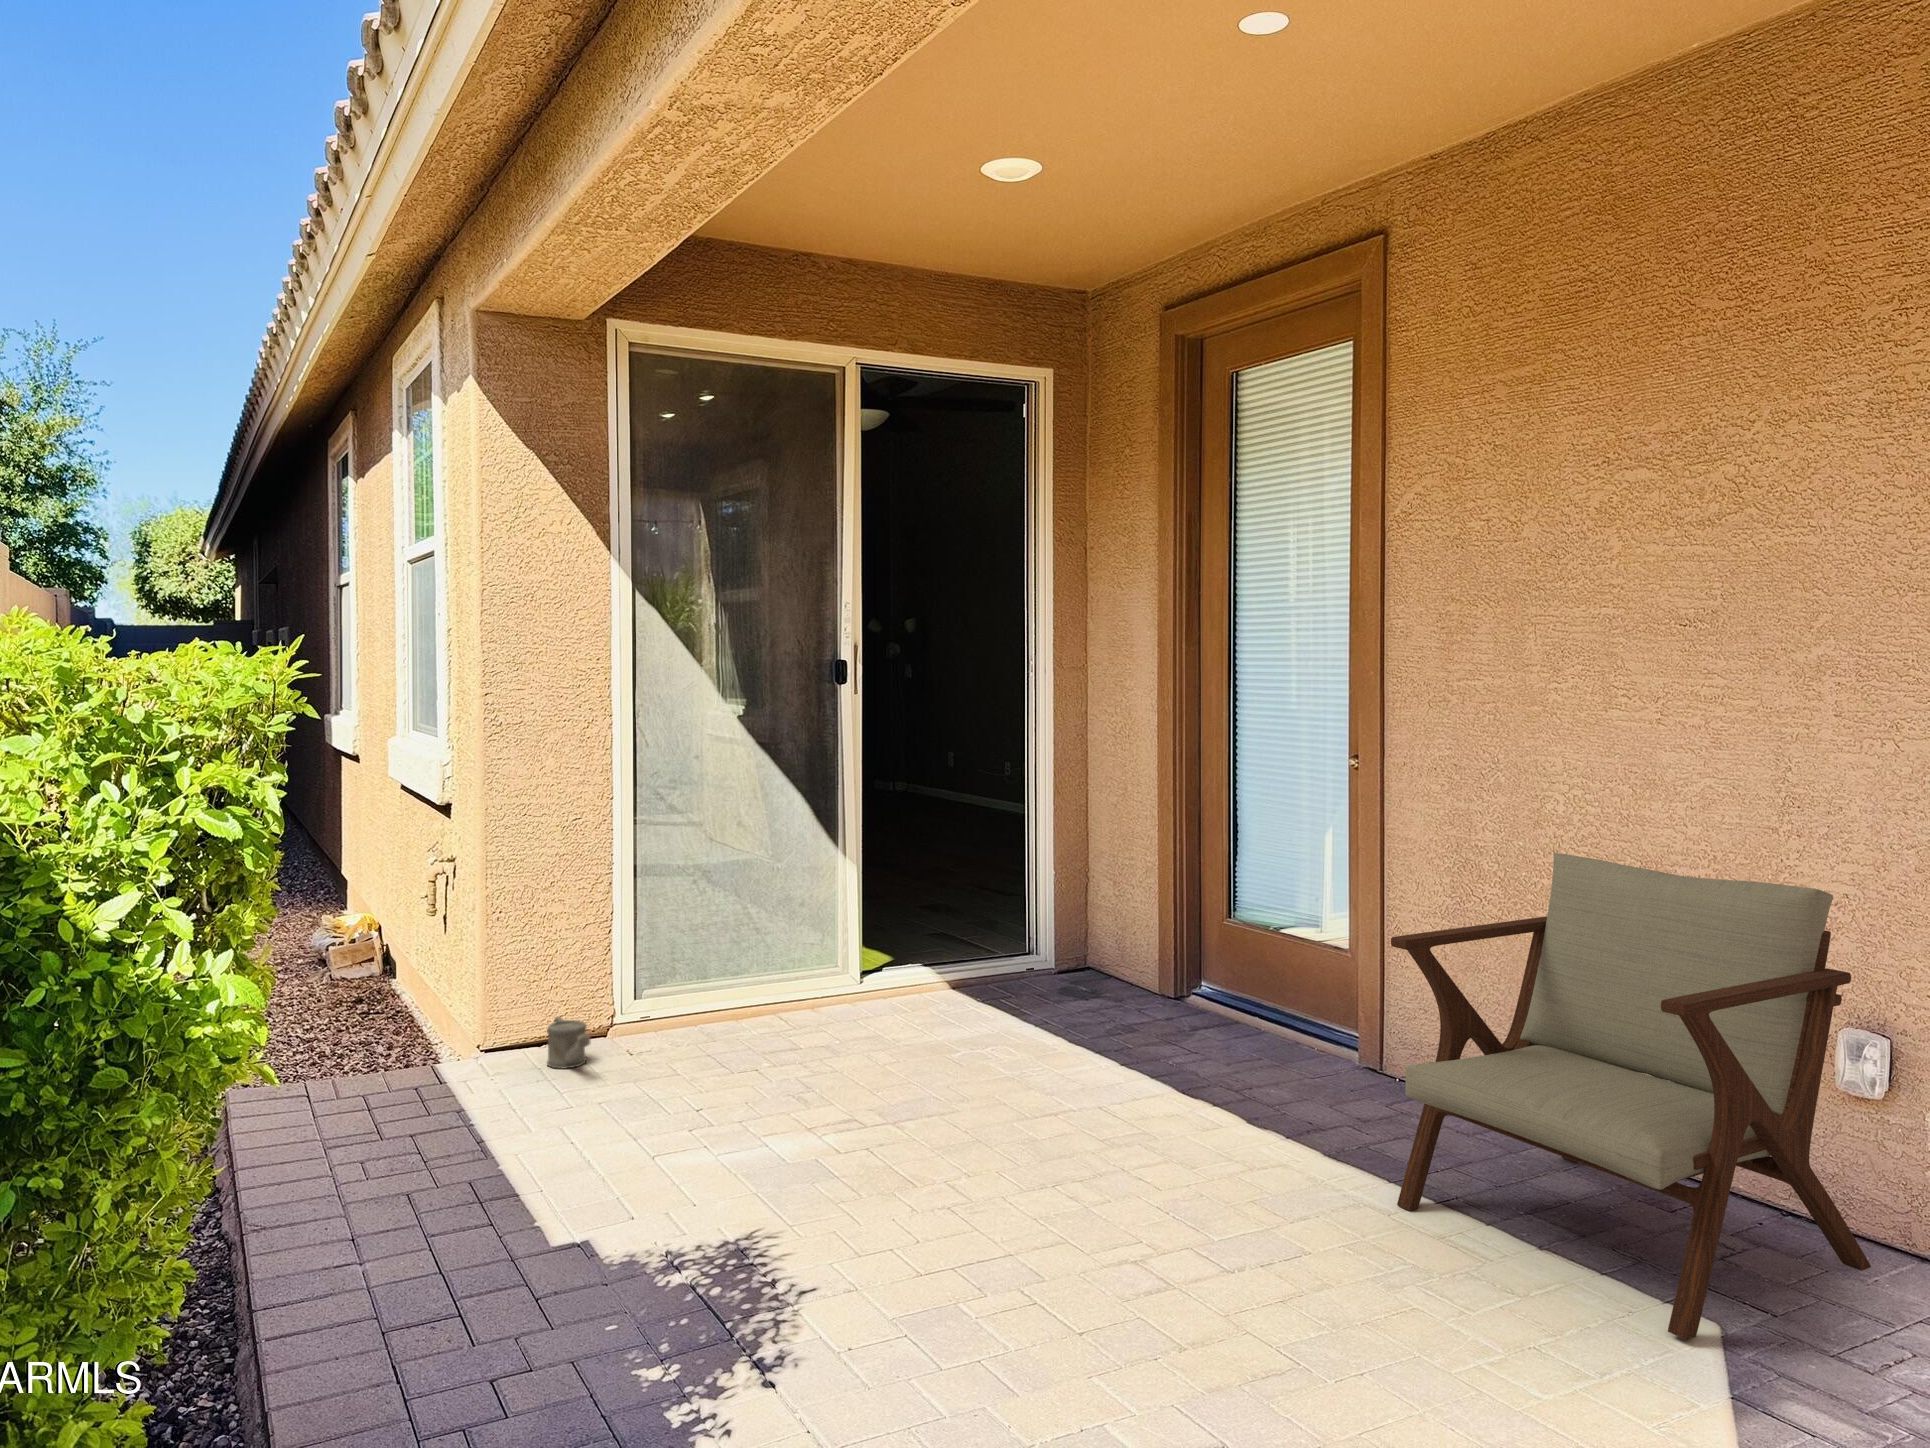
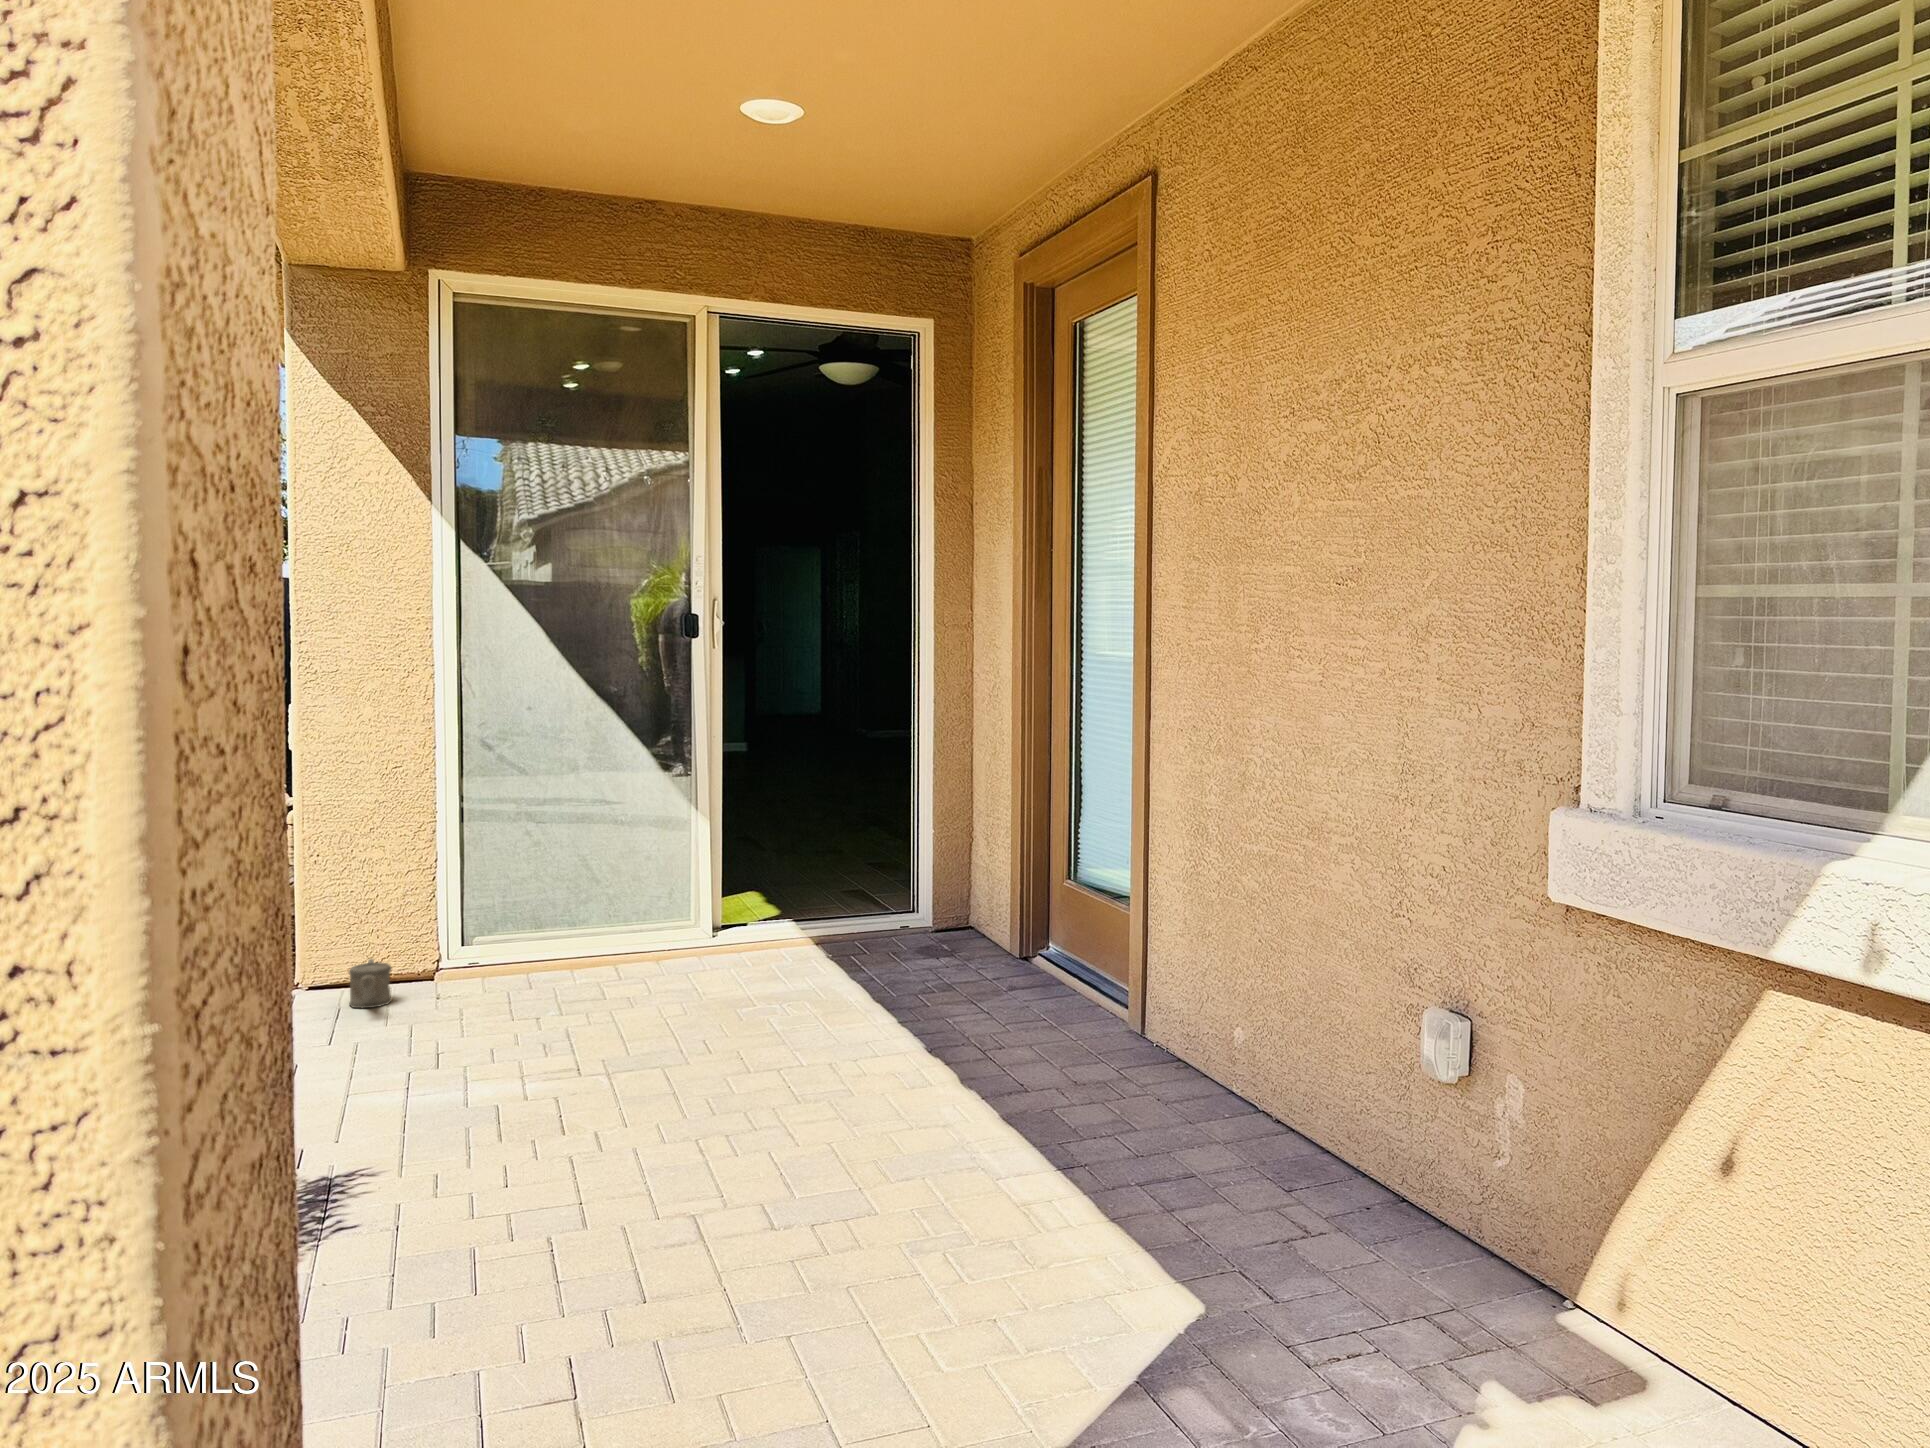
lounge chair: present [1391,853,1871,1340] -> none [1017,811,1437,1294]

